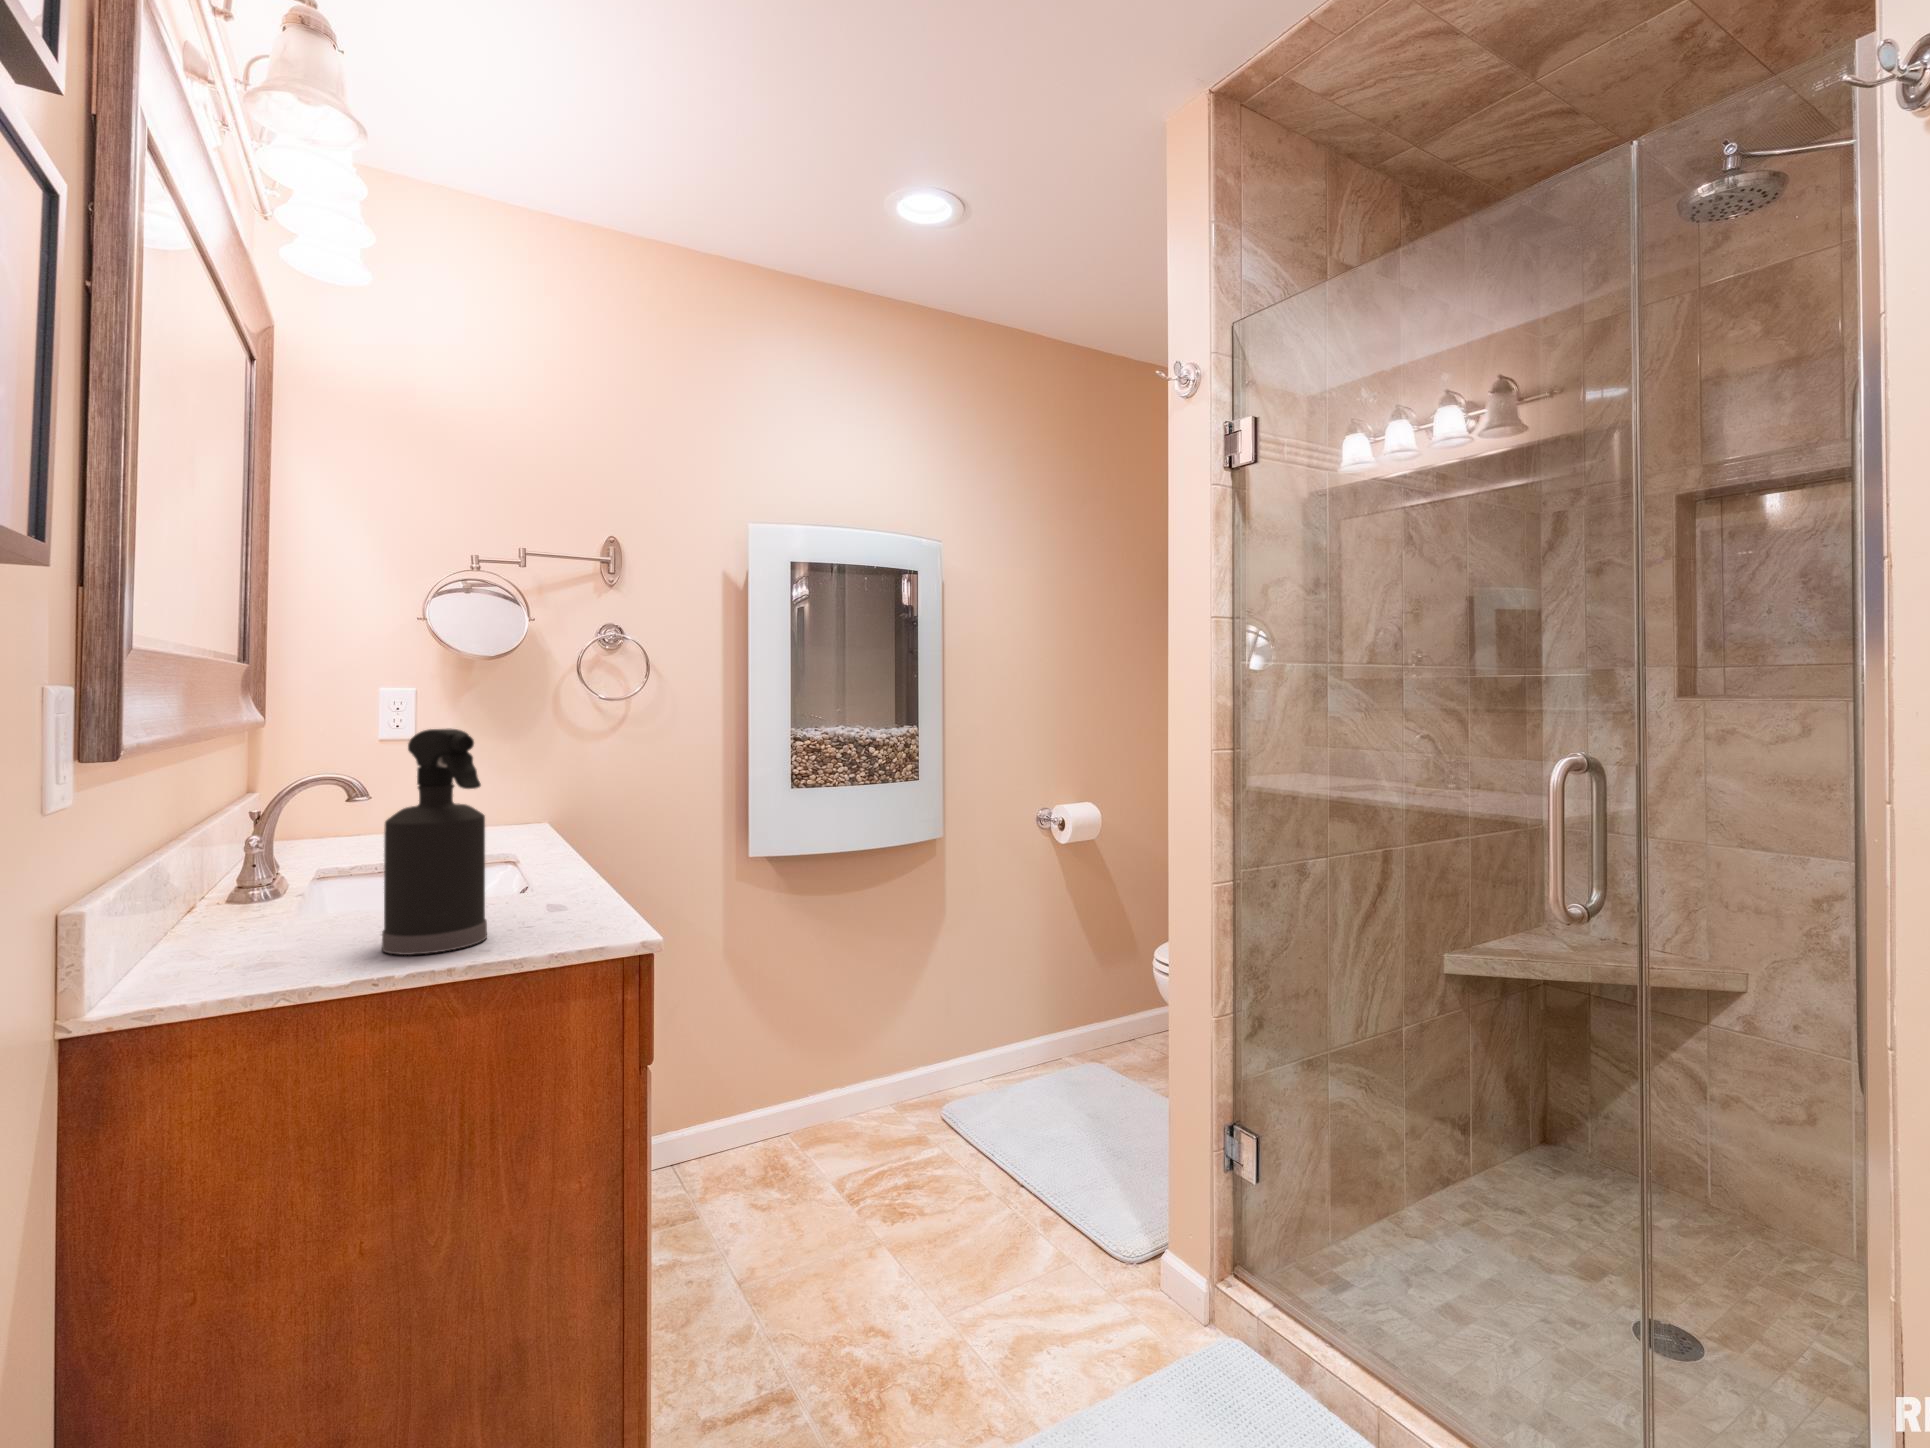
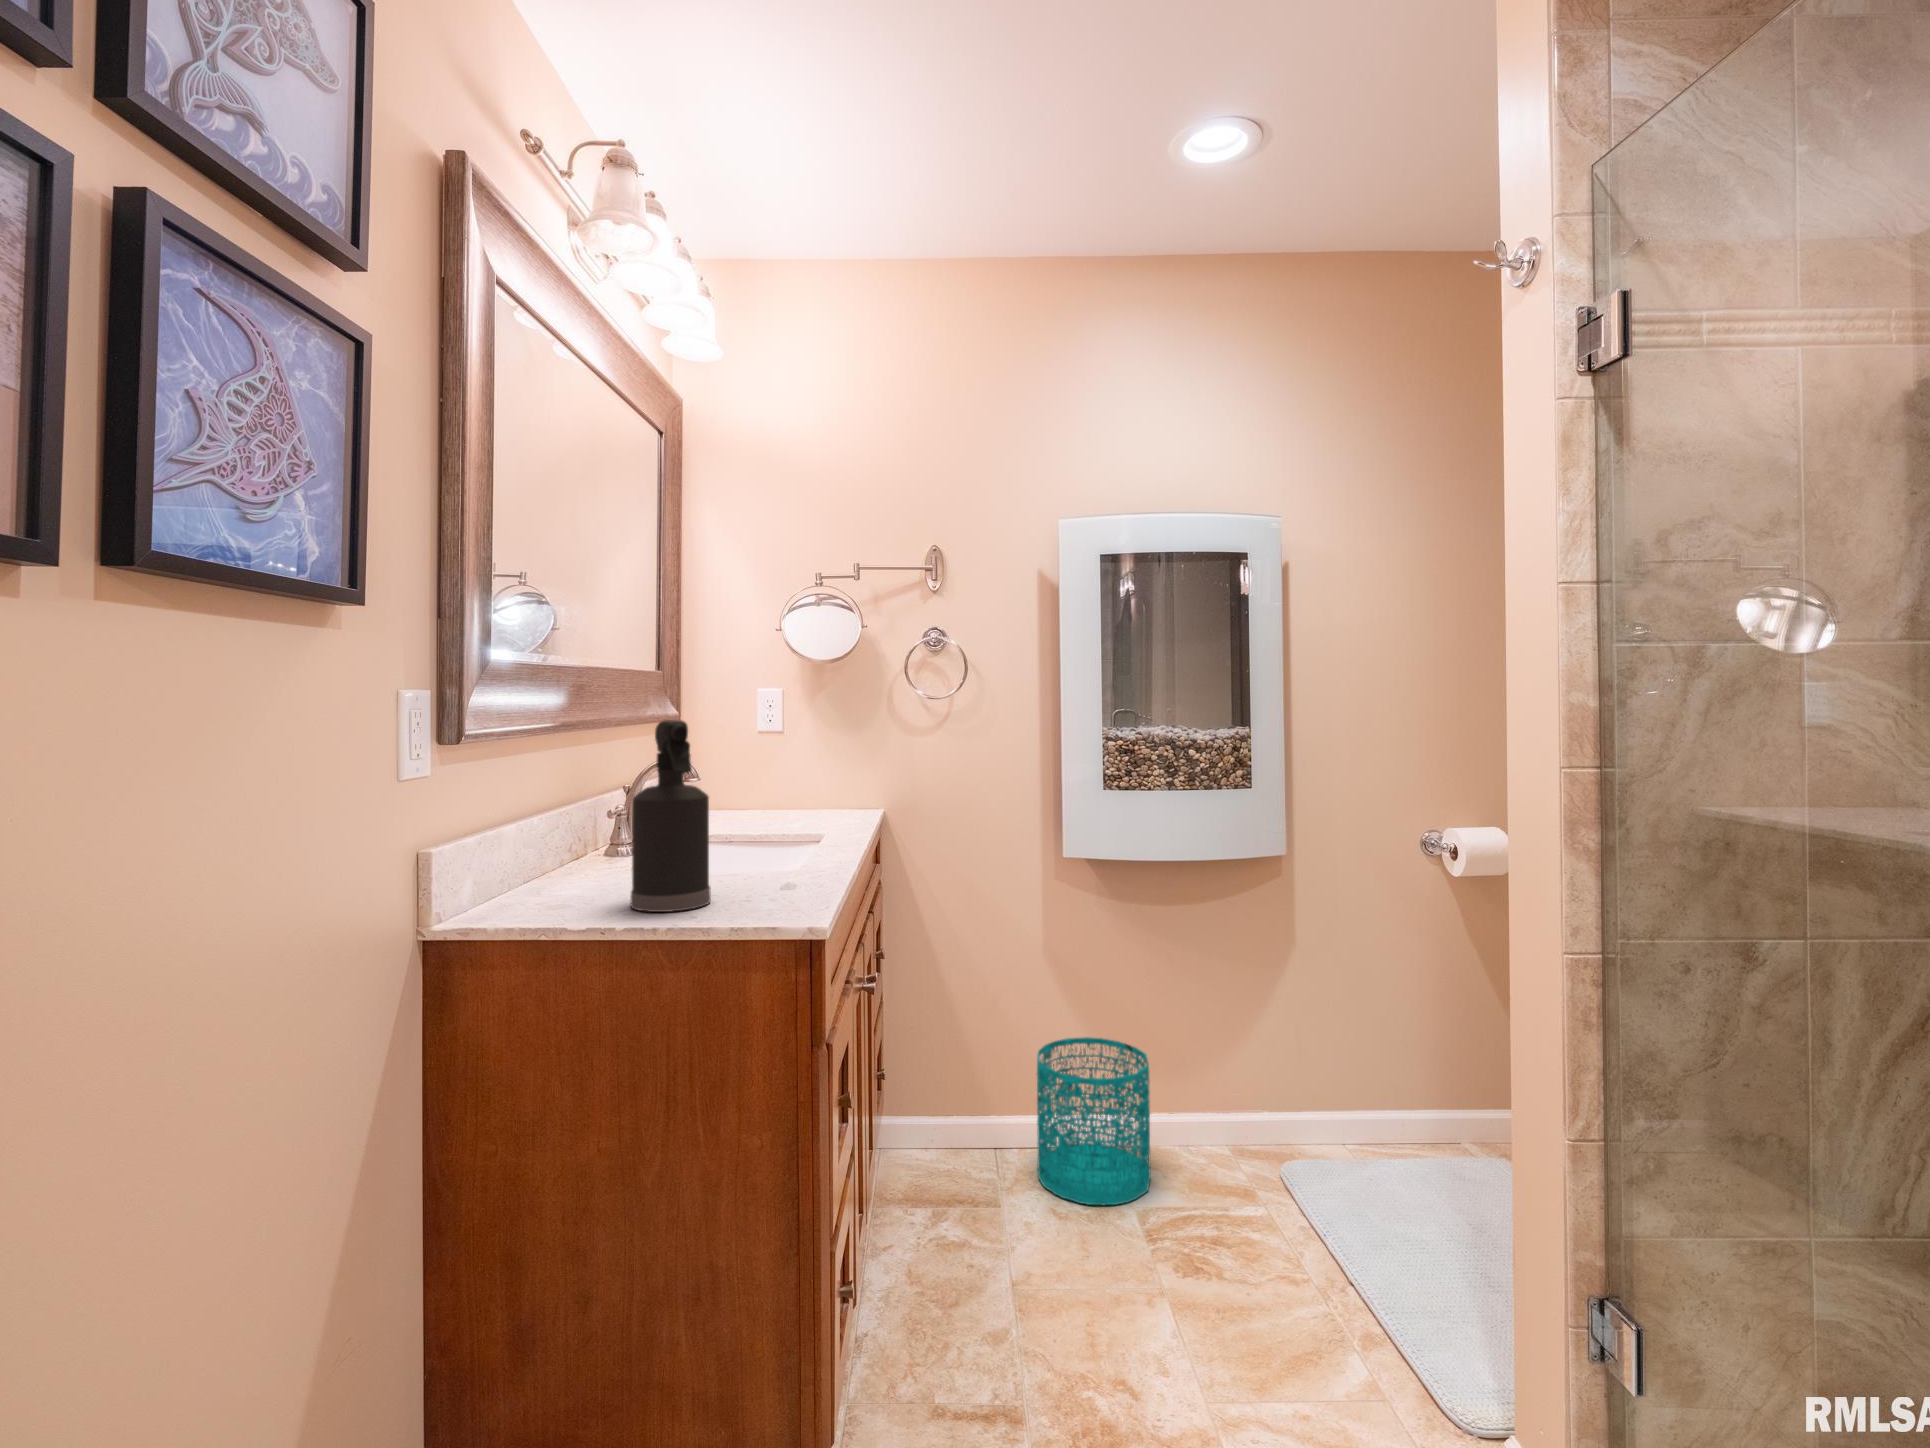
wastebasket: none [726,1031,838,1194] -> present [1037,1037,1151,1205]

